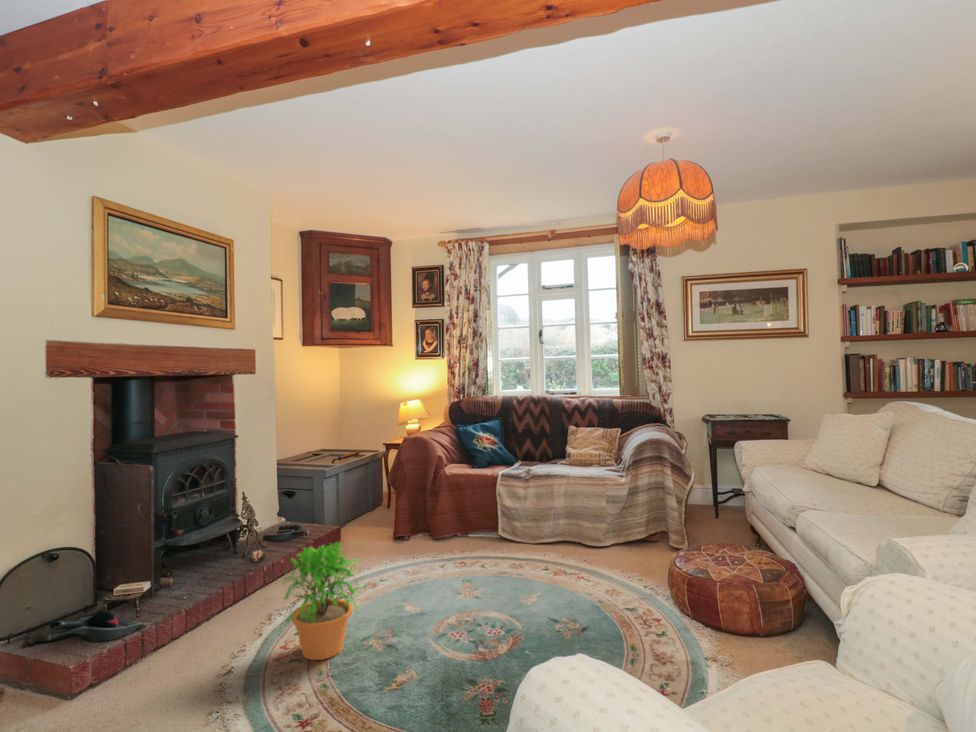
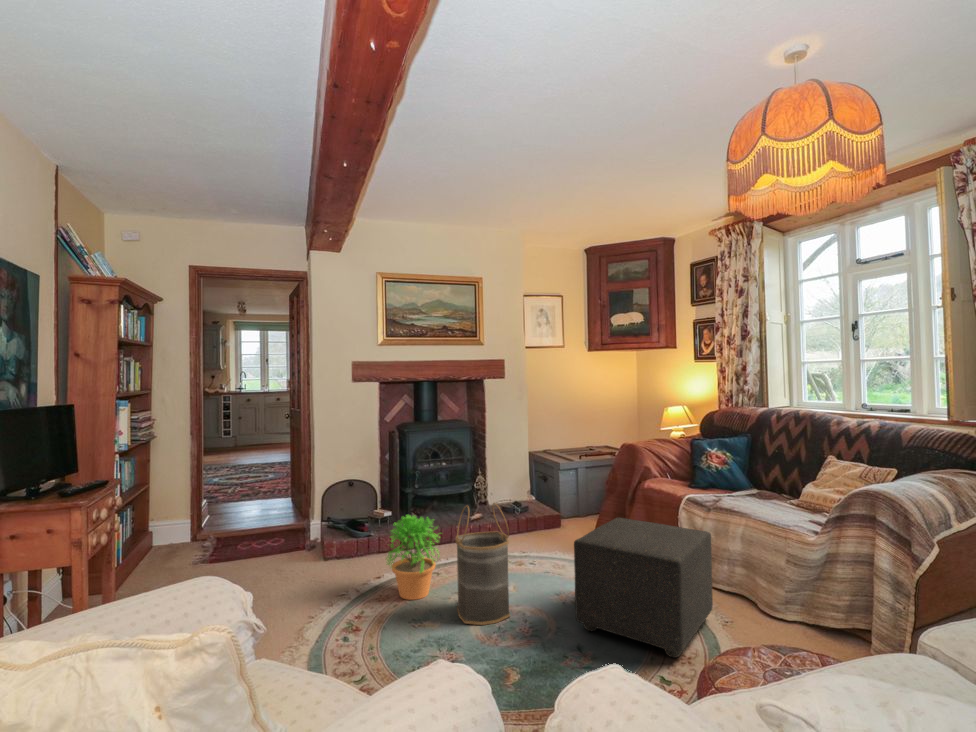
ottoman: none [498,490,617,601] -> present [574,517,713,658]
basket: none [401,501,462,644] -> present [455,503,510,625]

